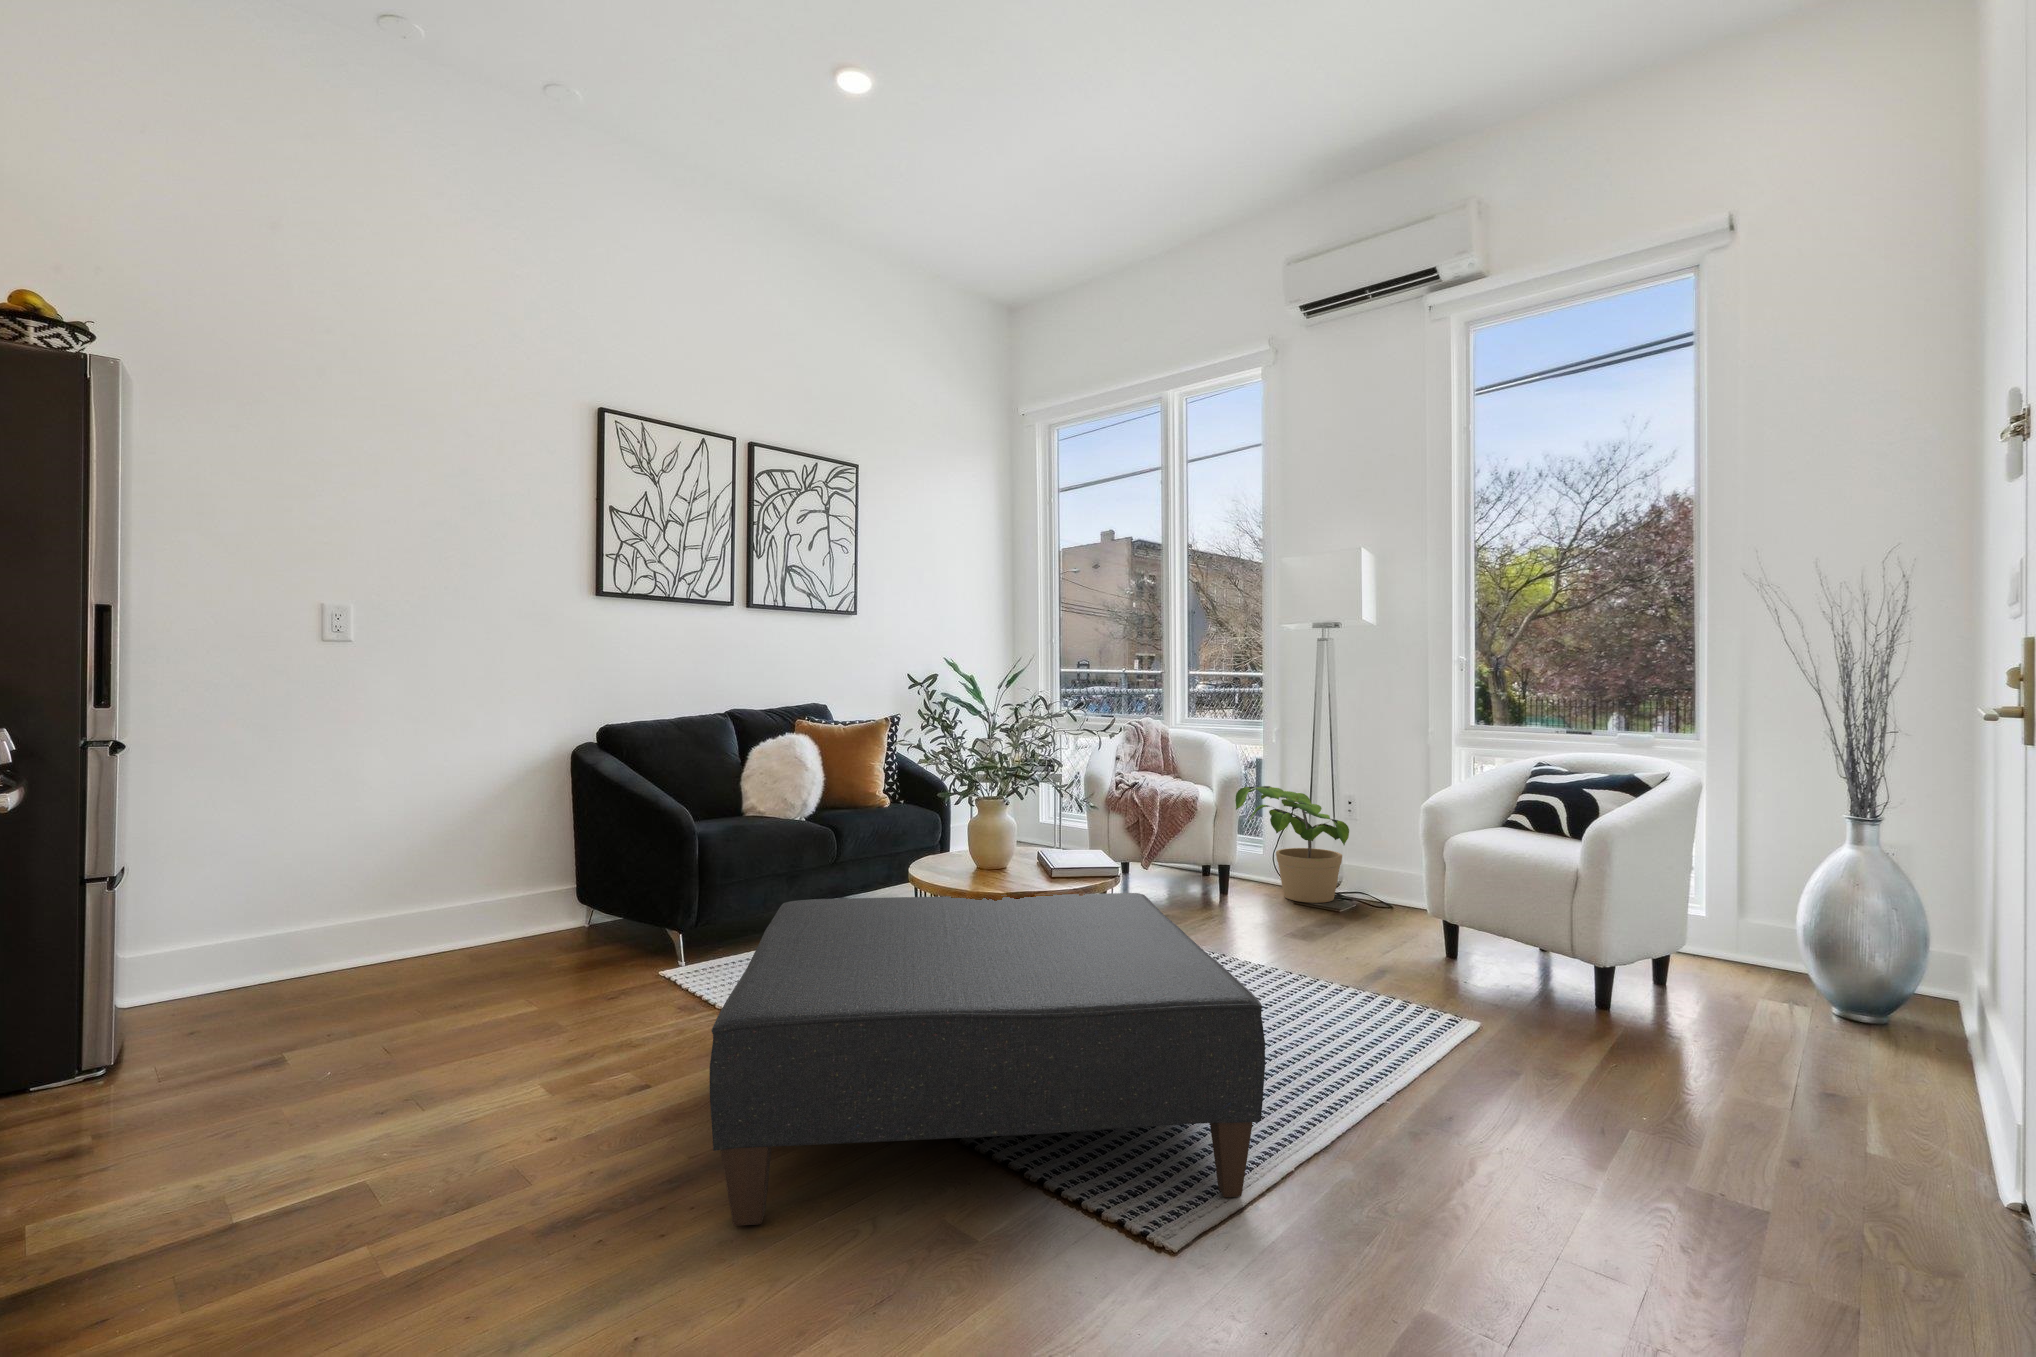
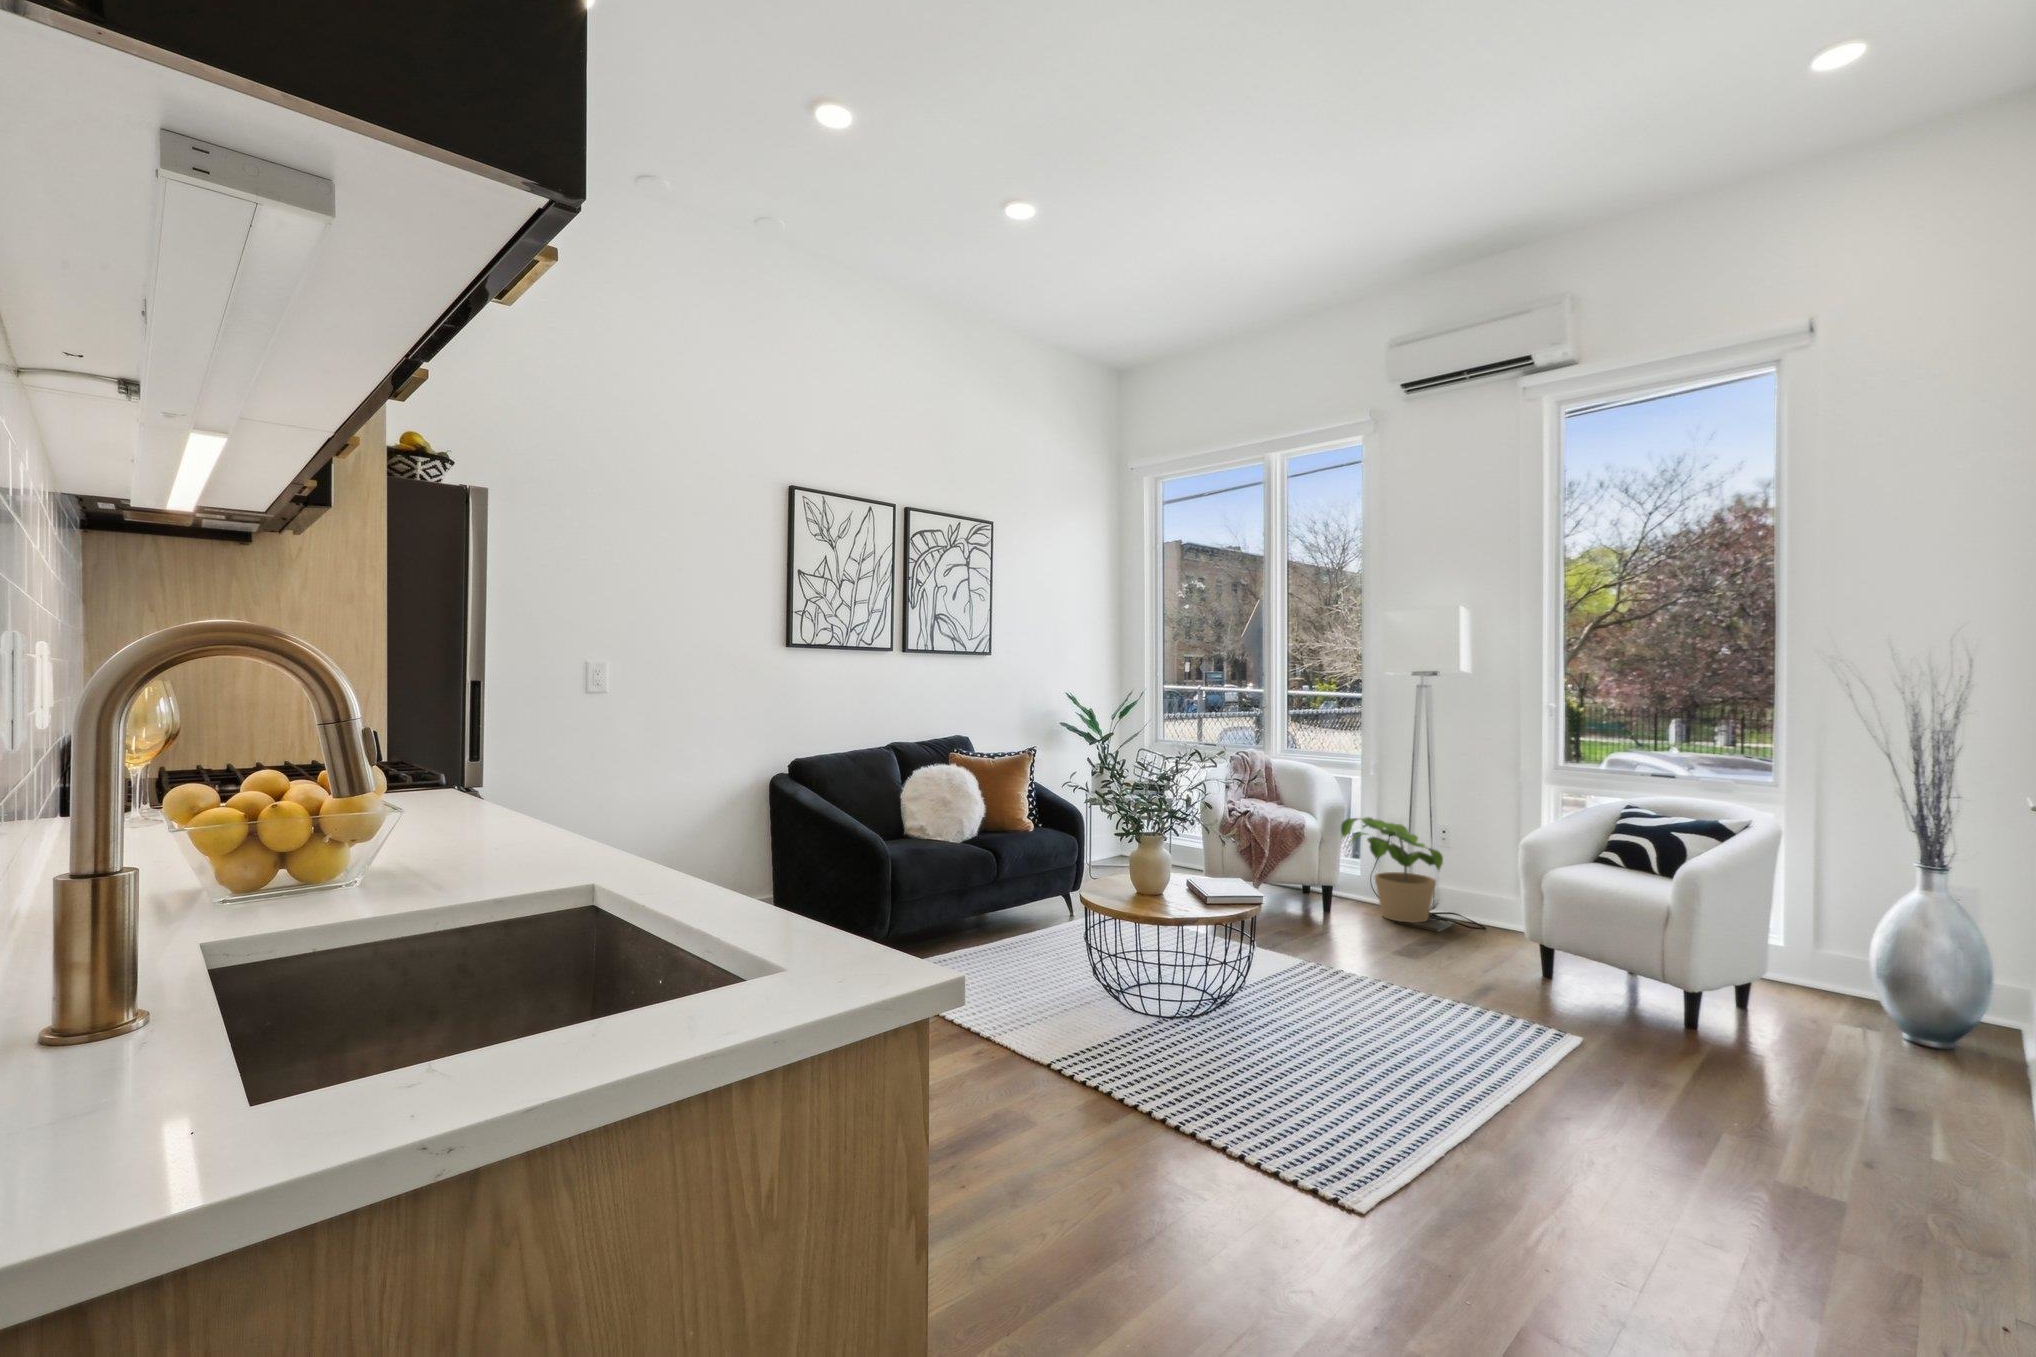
ottoman: present [710,893,1265,1226] -> none [985,919,1429,1183]

